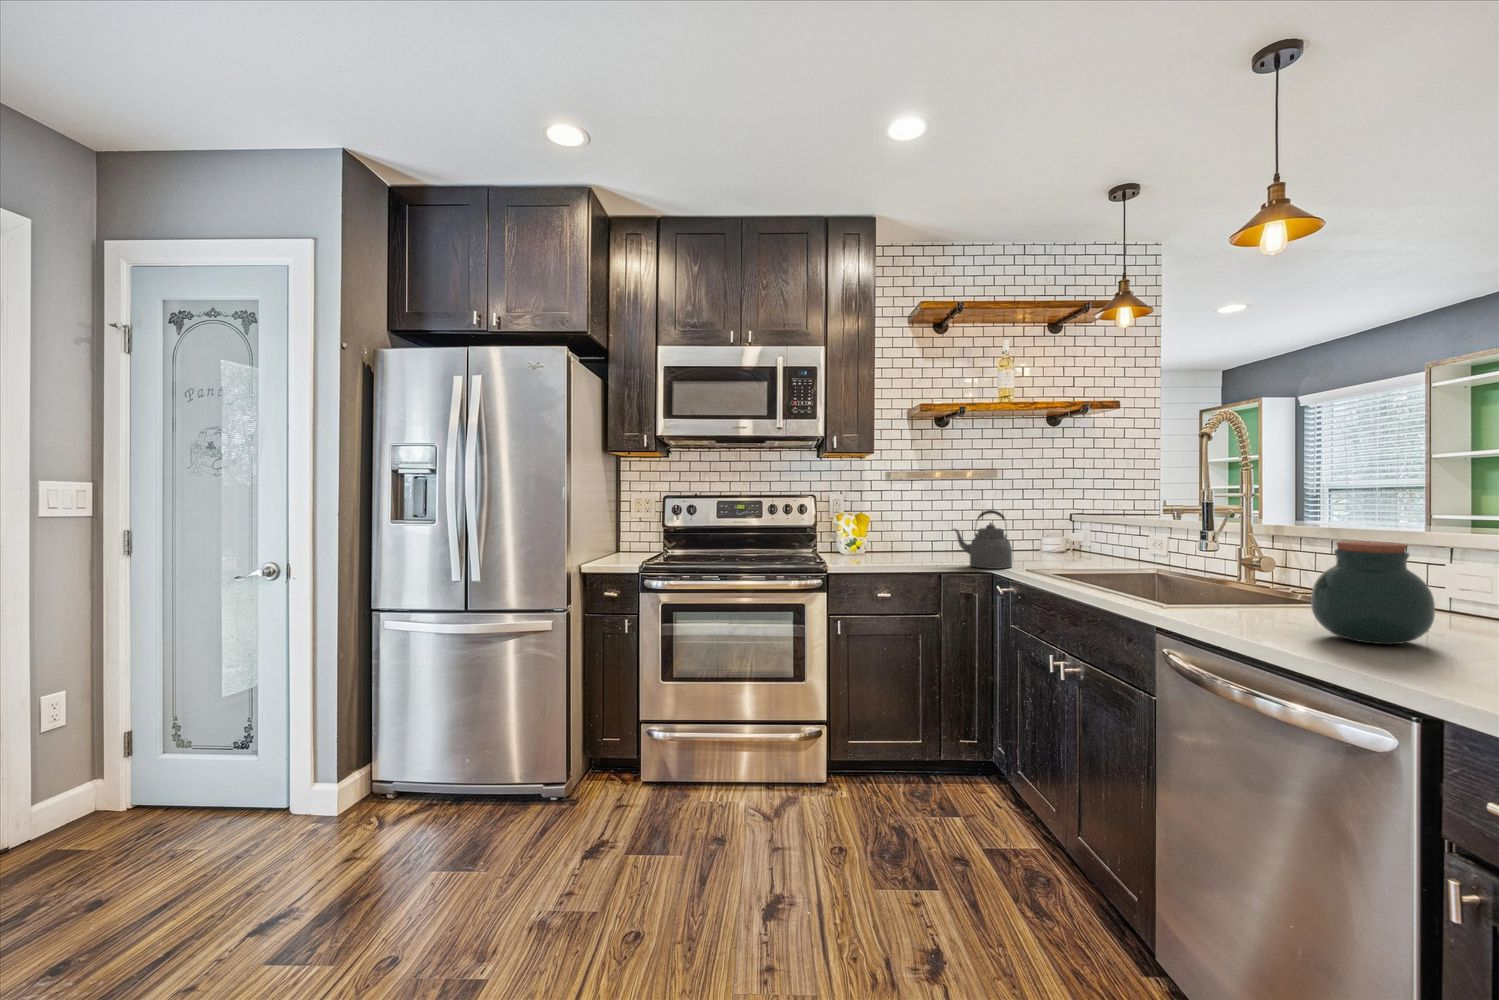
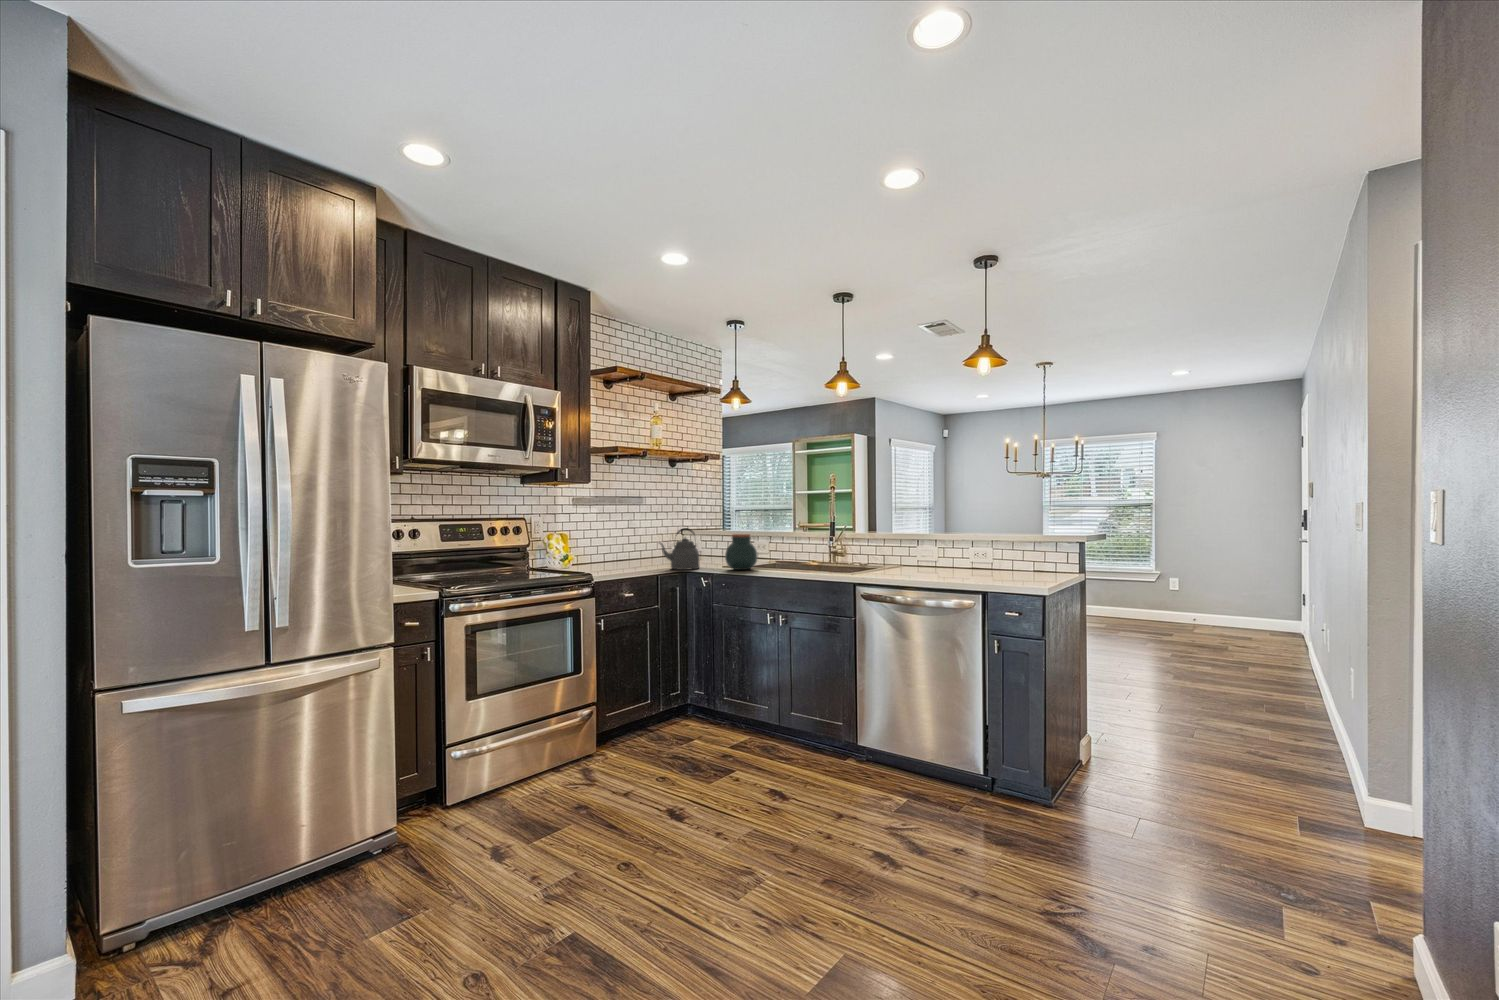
jar: present [1311,541,1435,644] -> present [725,534,758,570]

